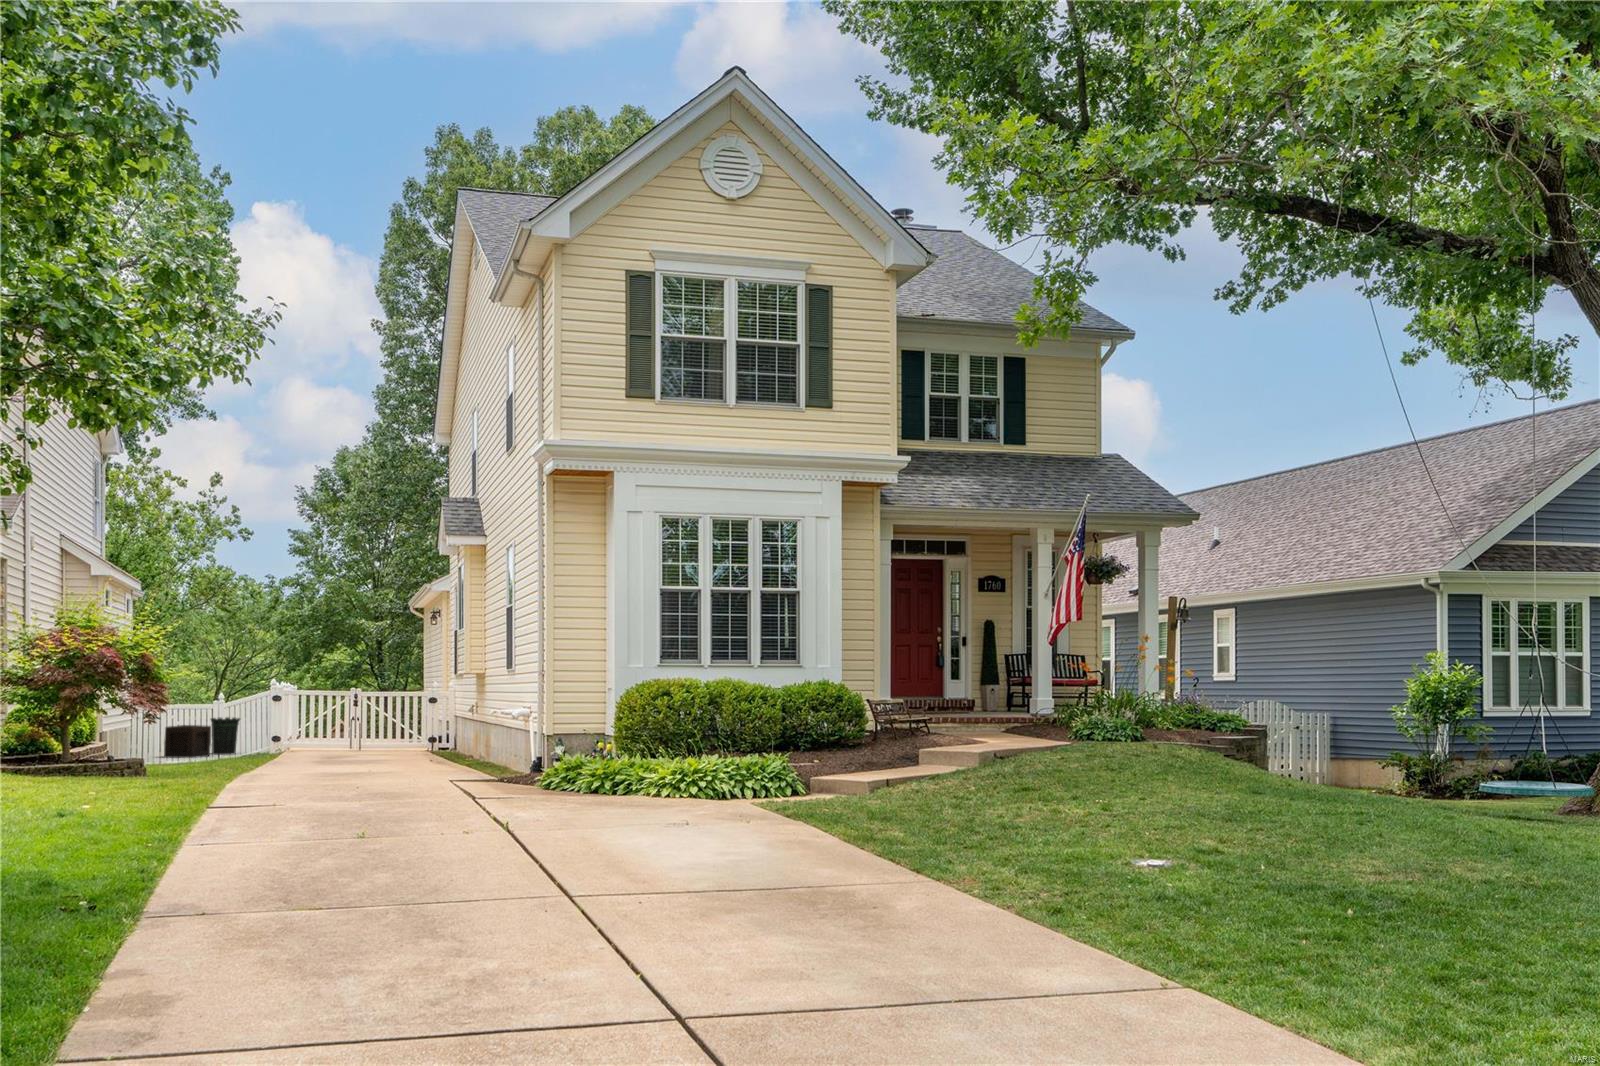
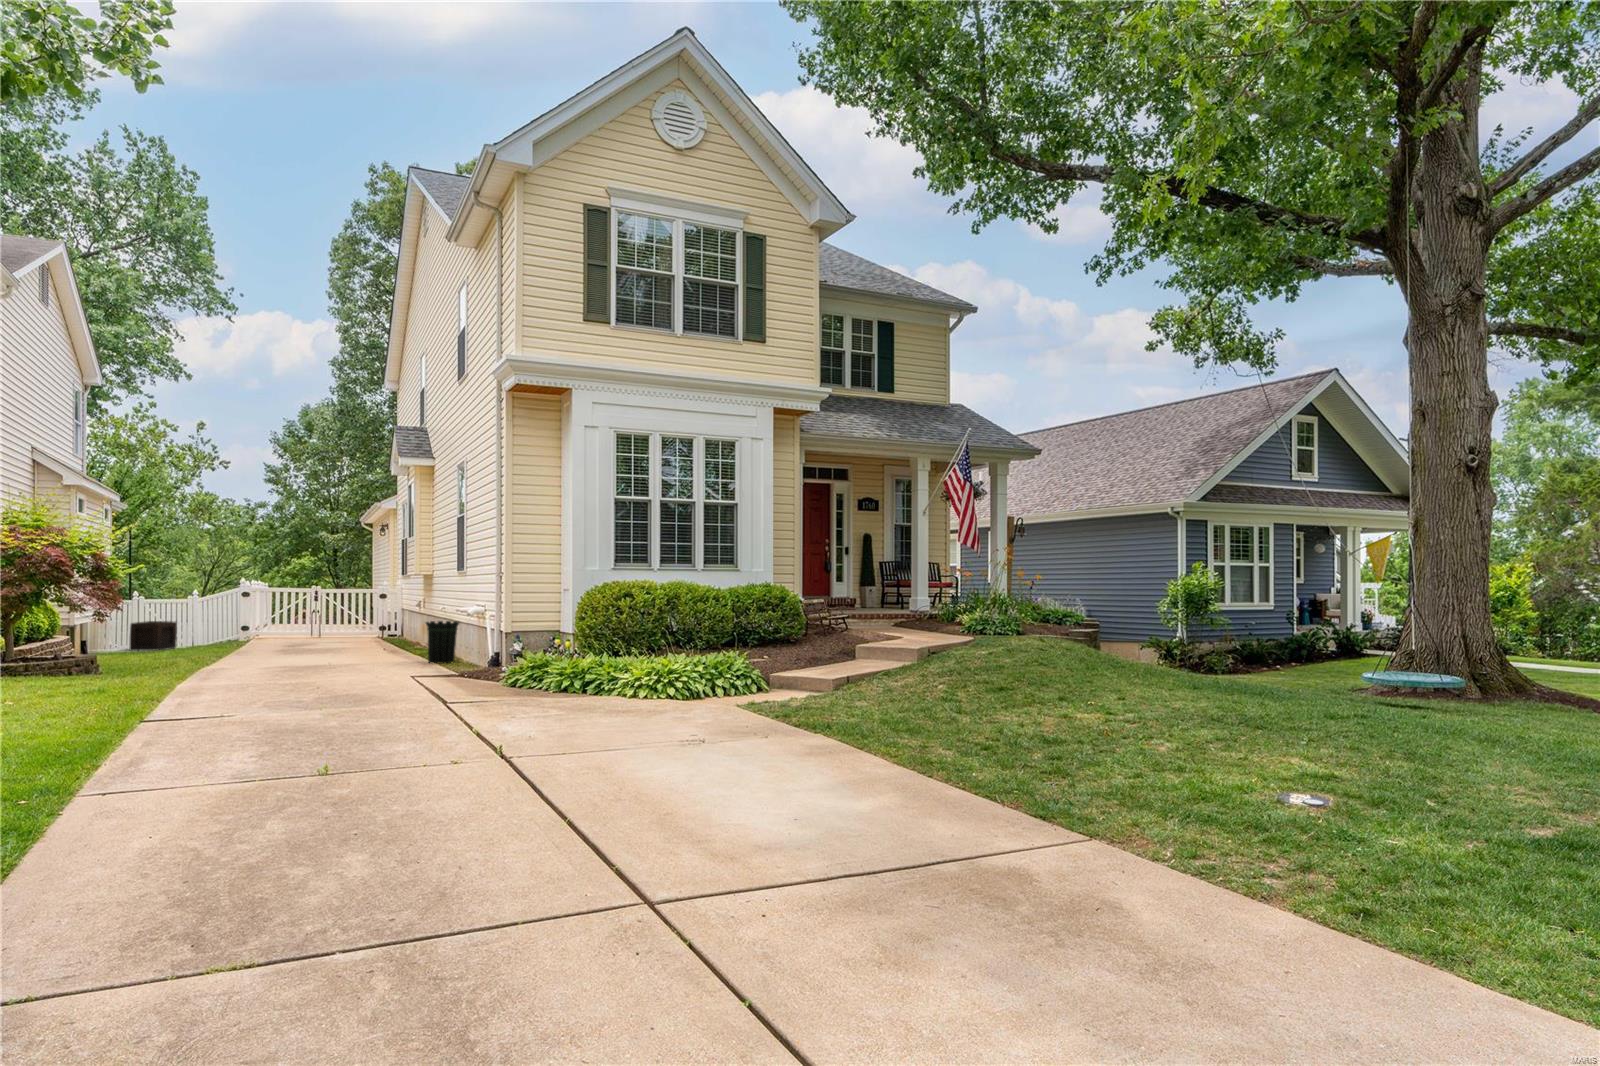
waste bin: present [211,717,240,755] -> present [426,621,459,663]

